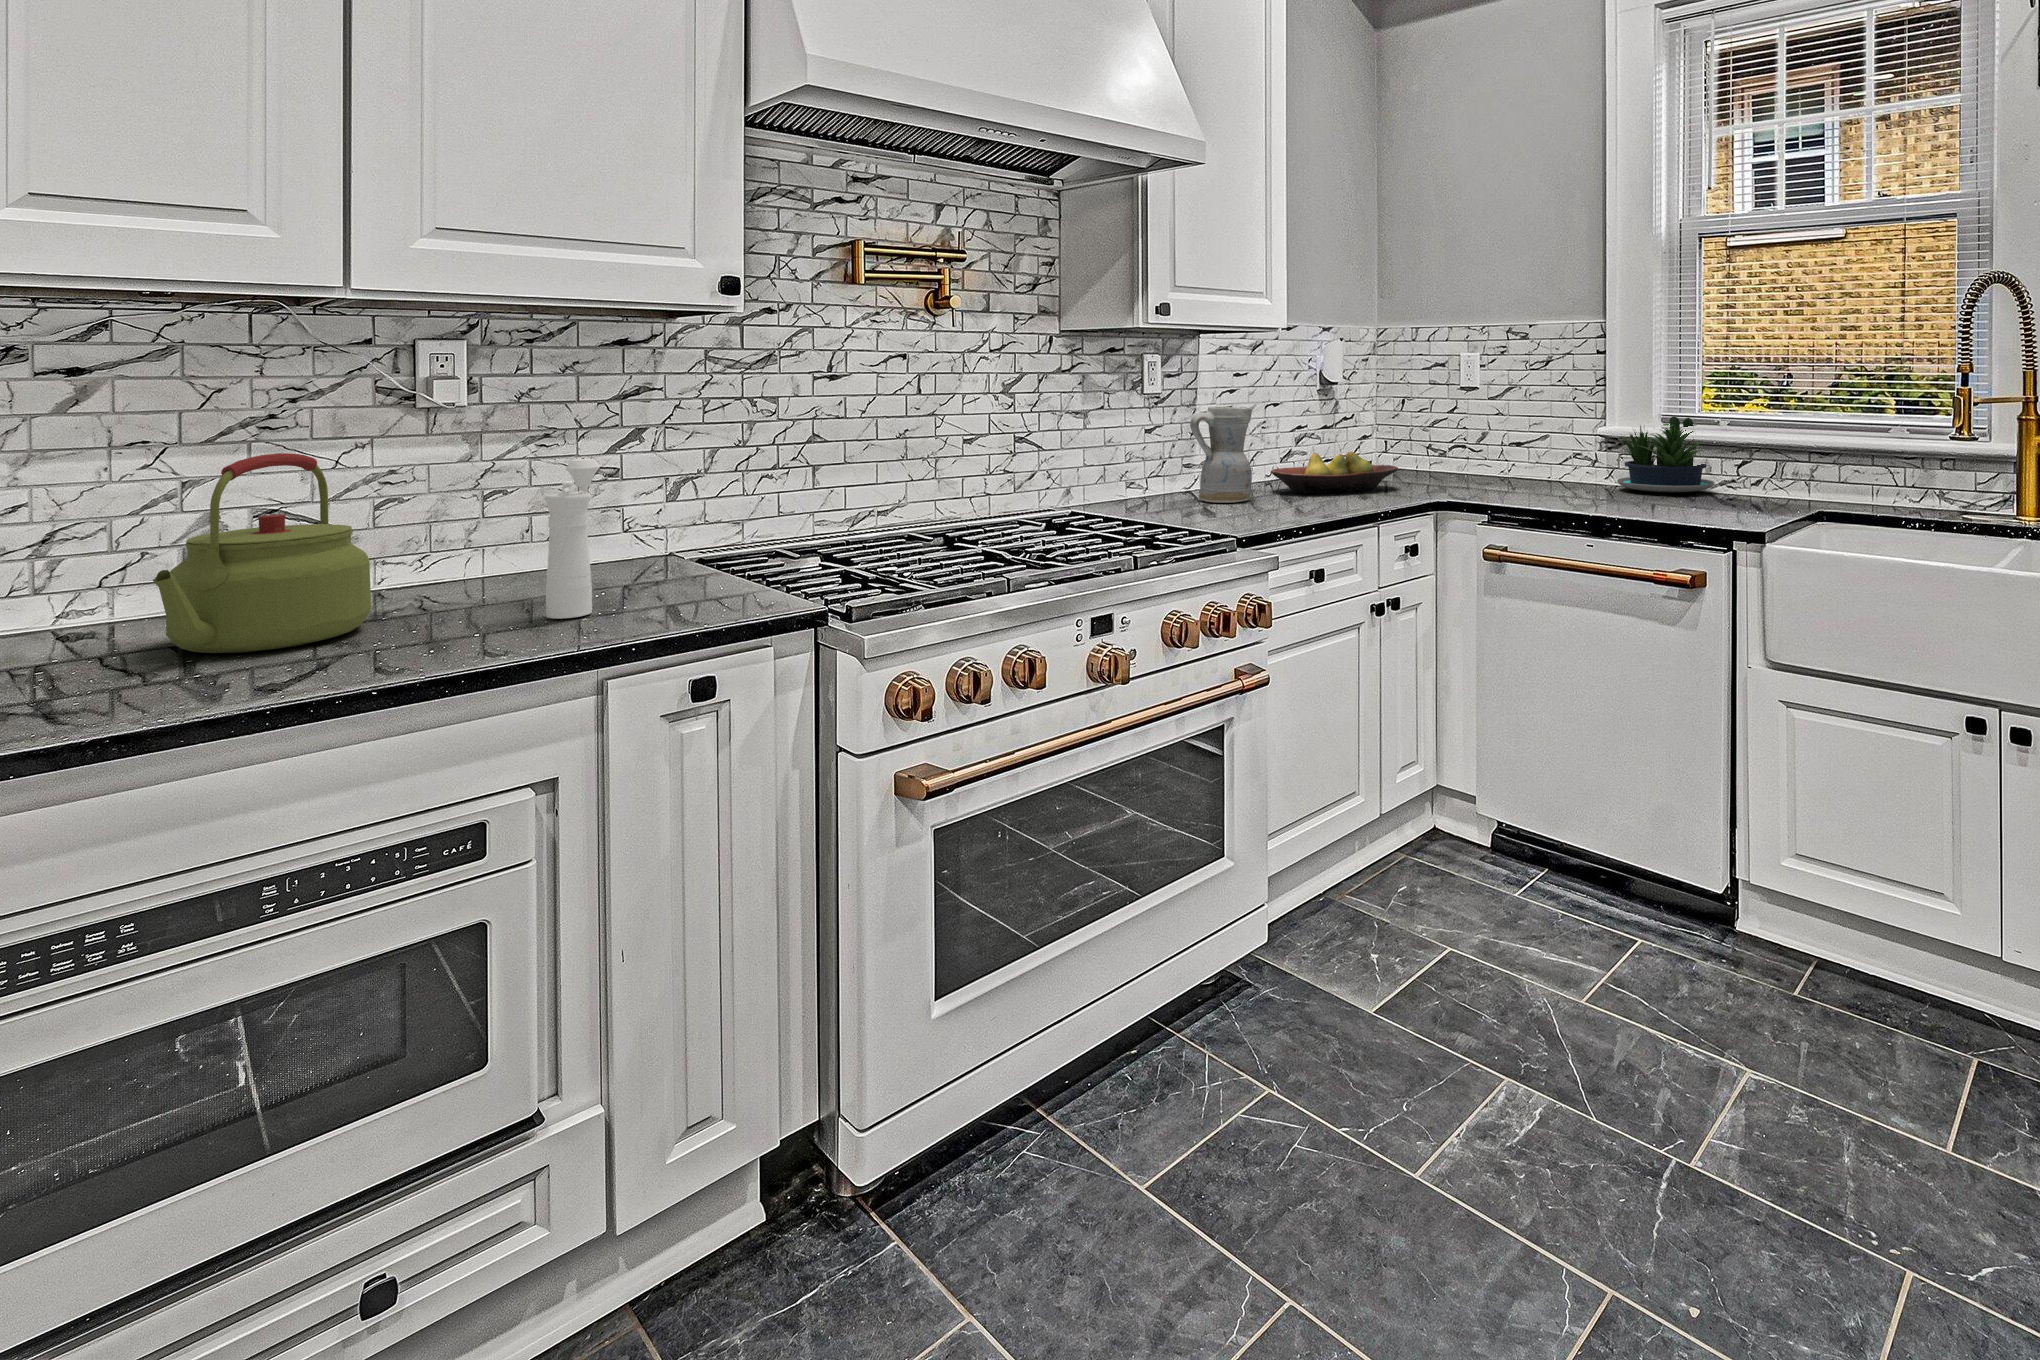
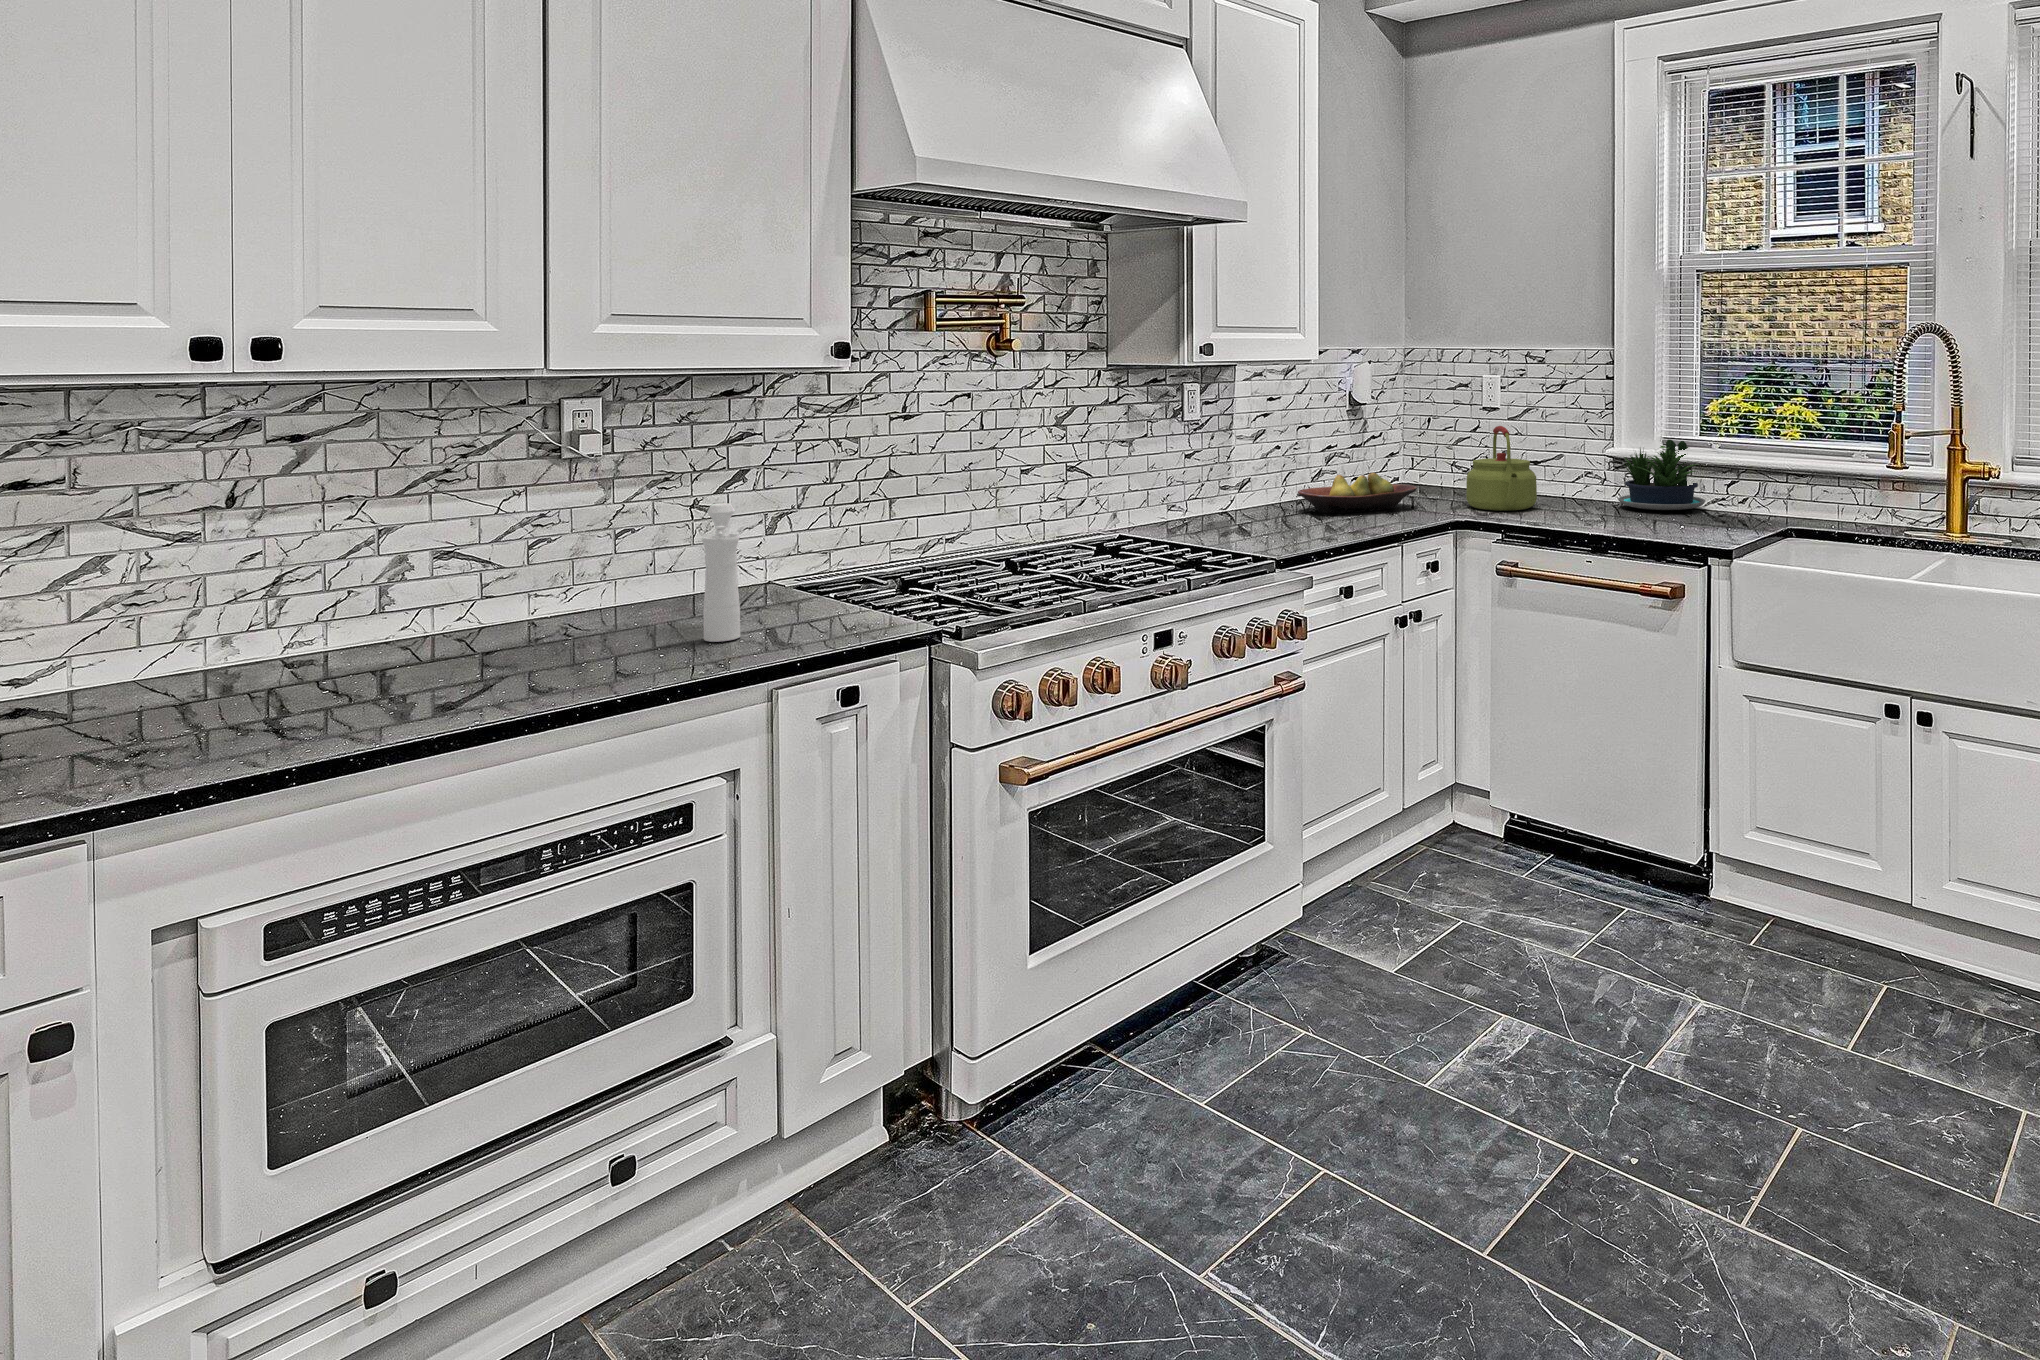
ceramic pitcher: present [1190,407,1252,503] -> none [1224,433,1282,524]
kettle: present [153,453,371,653] -> present [1466,426,1537,511]

